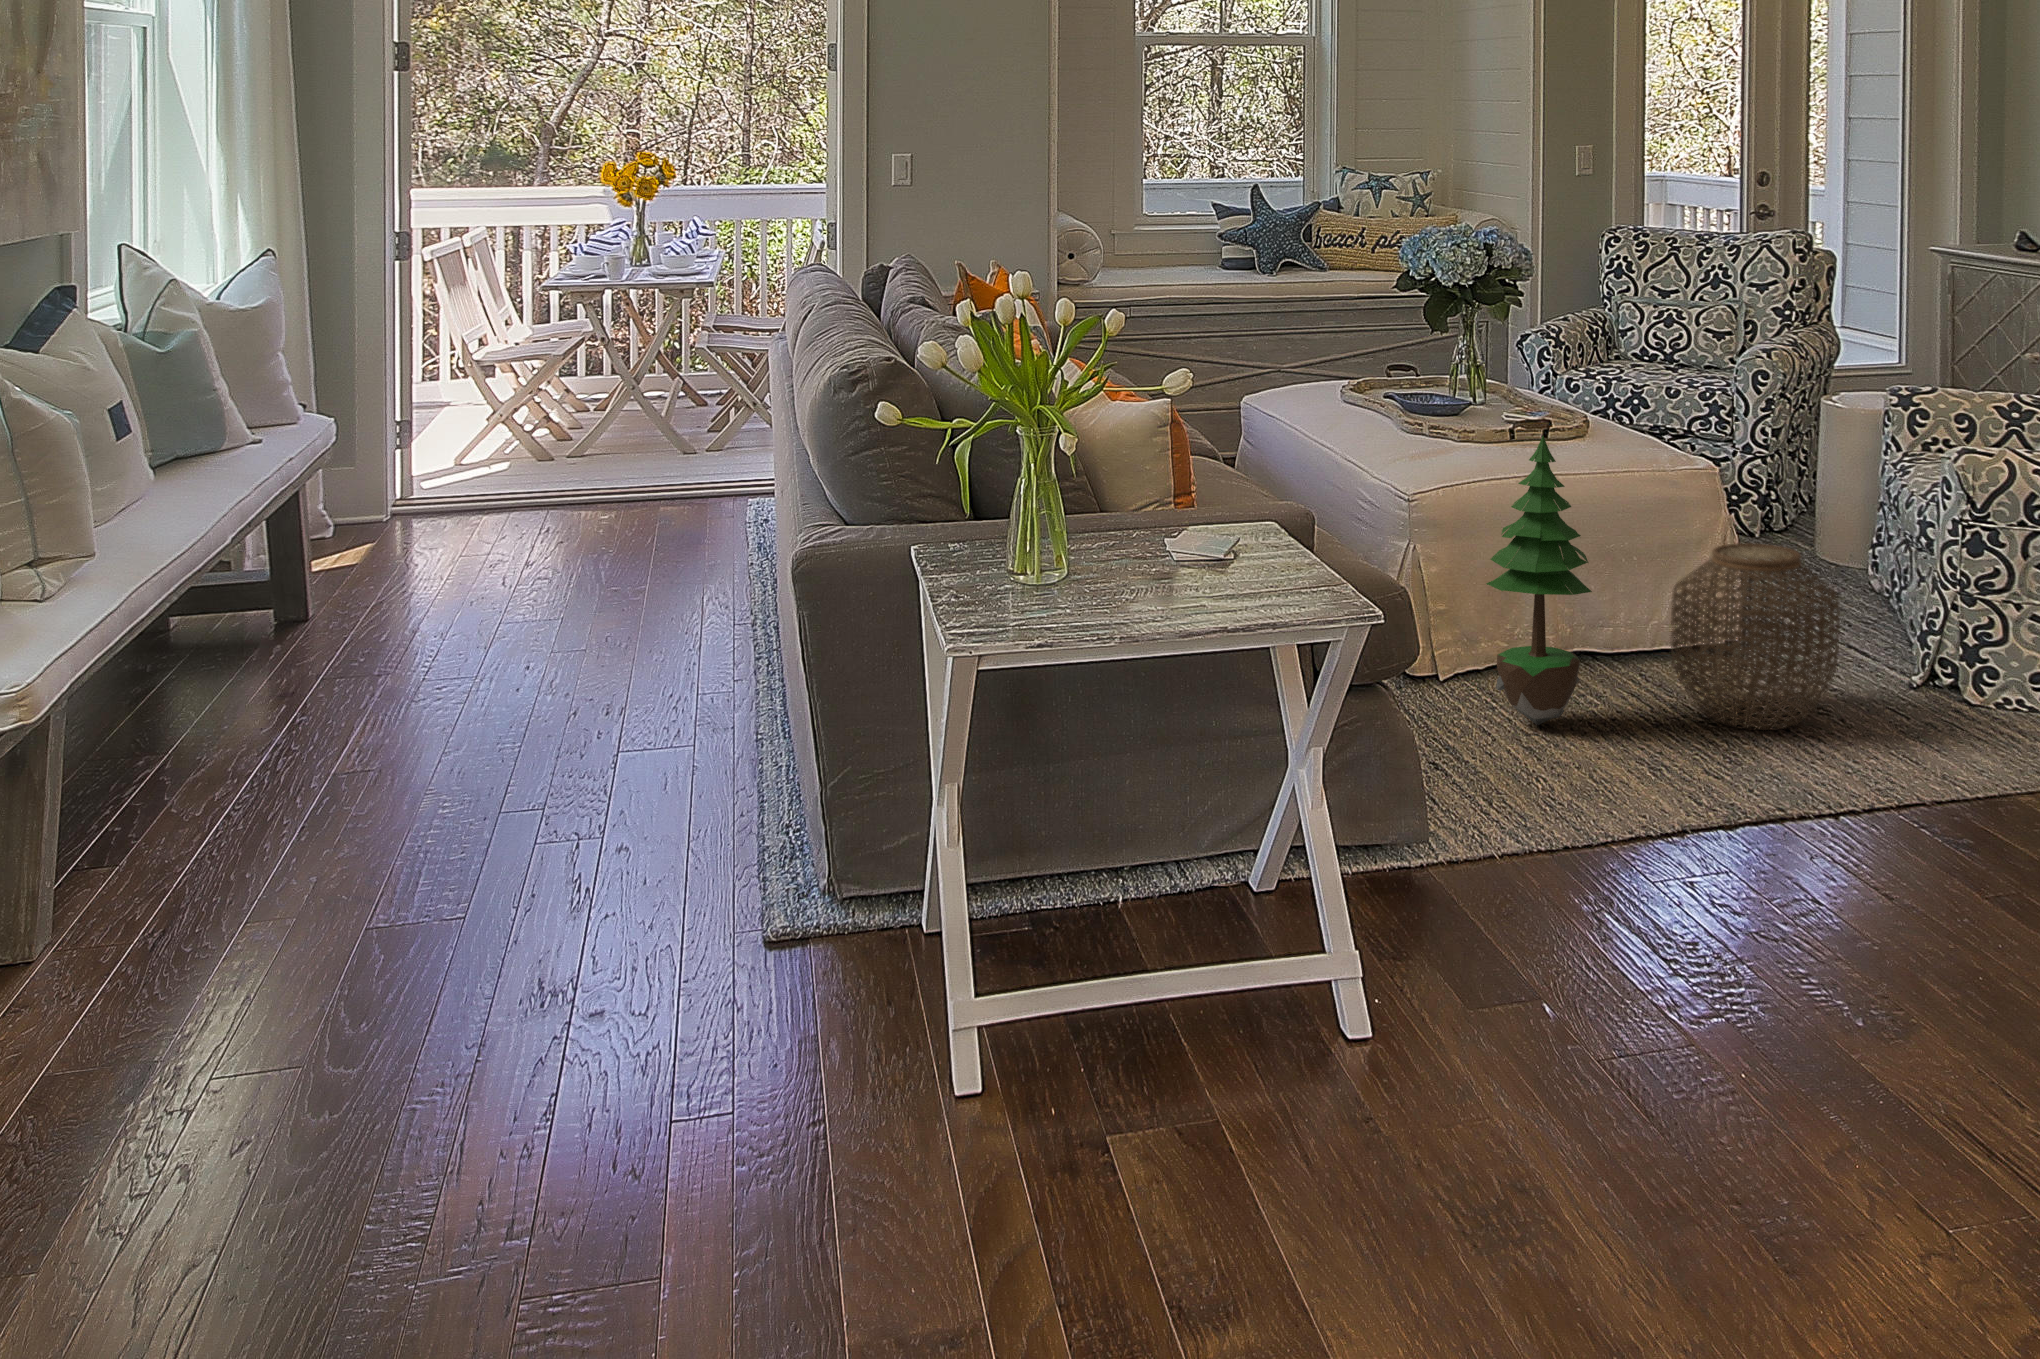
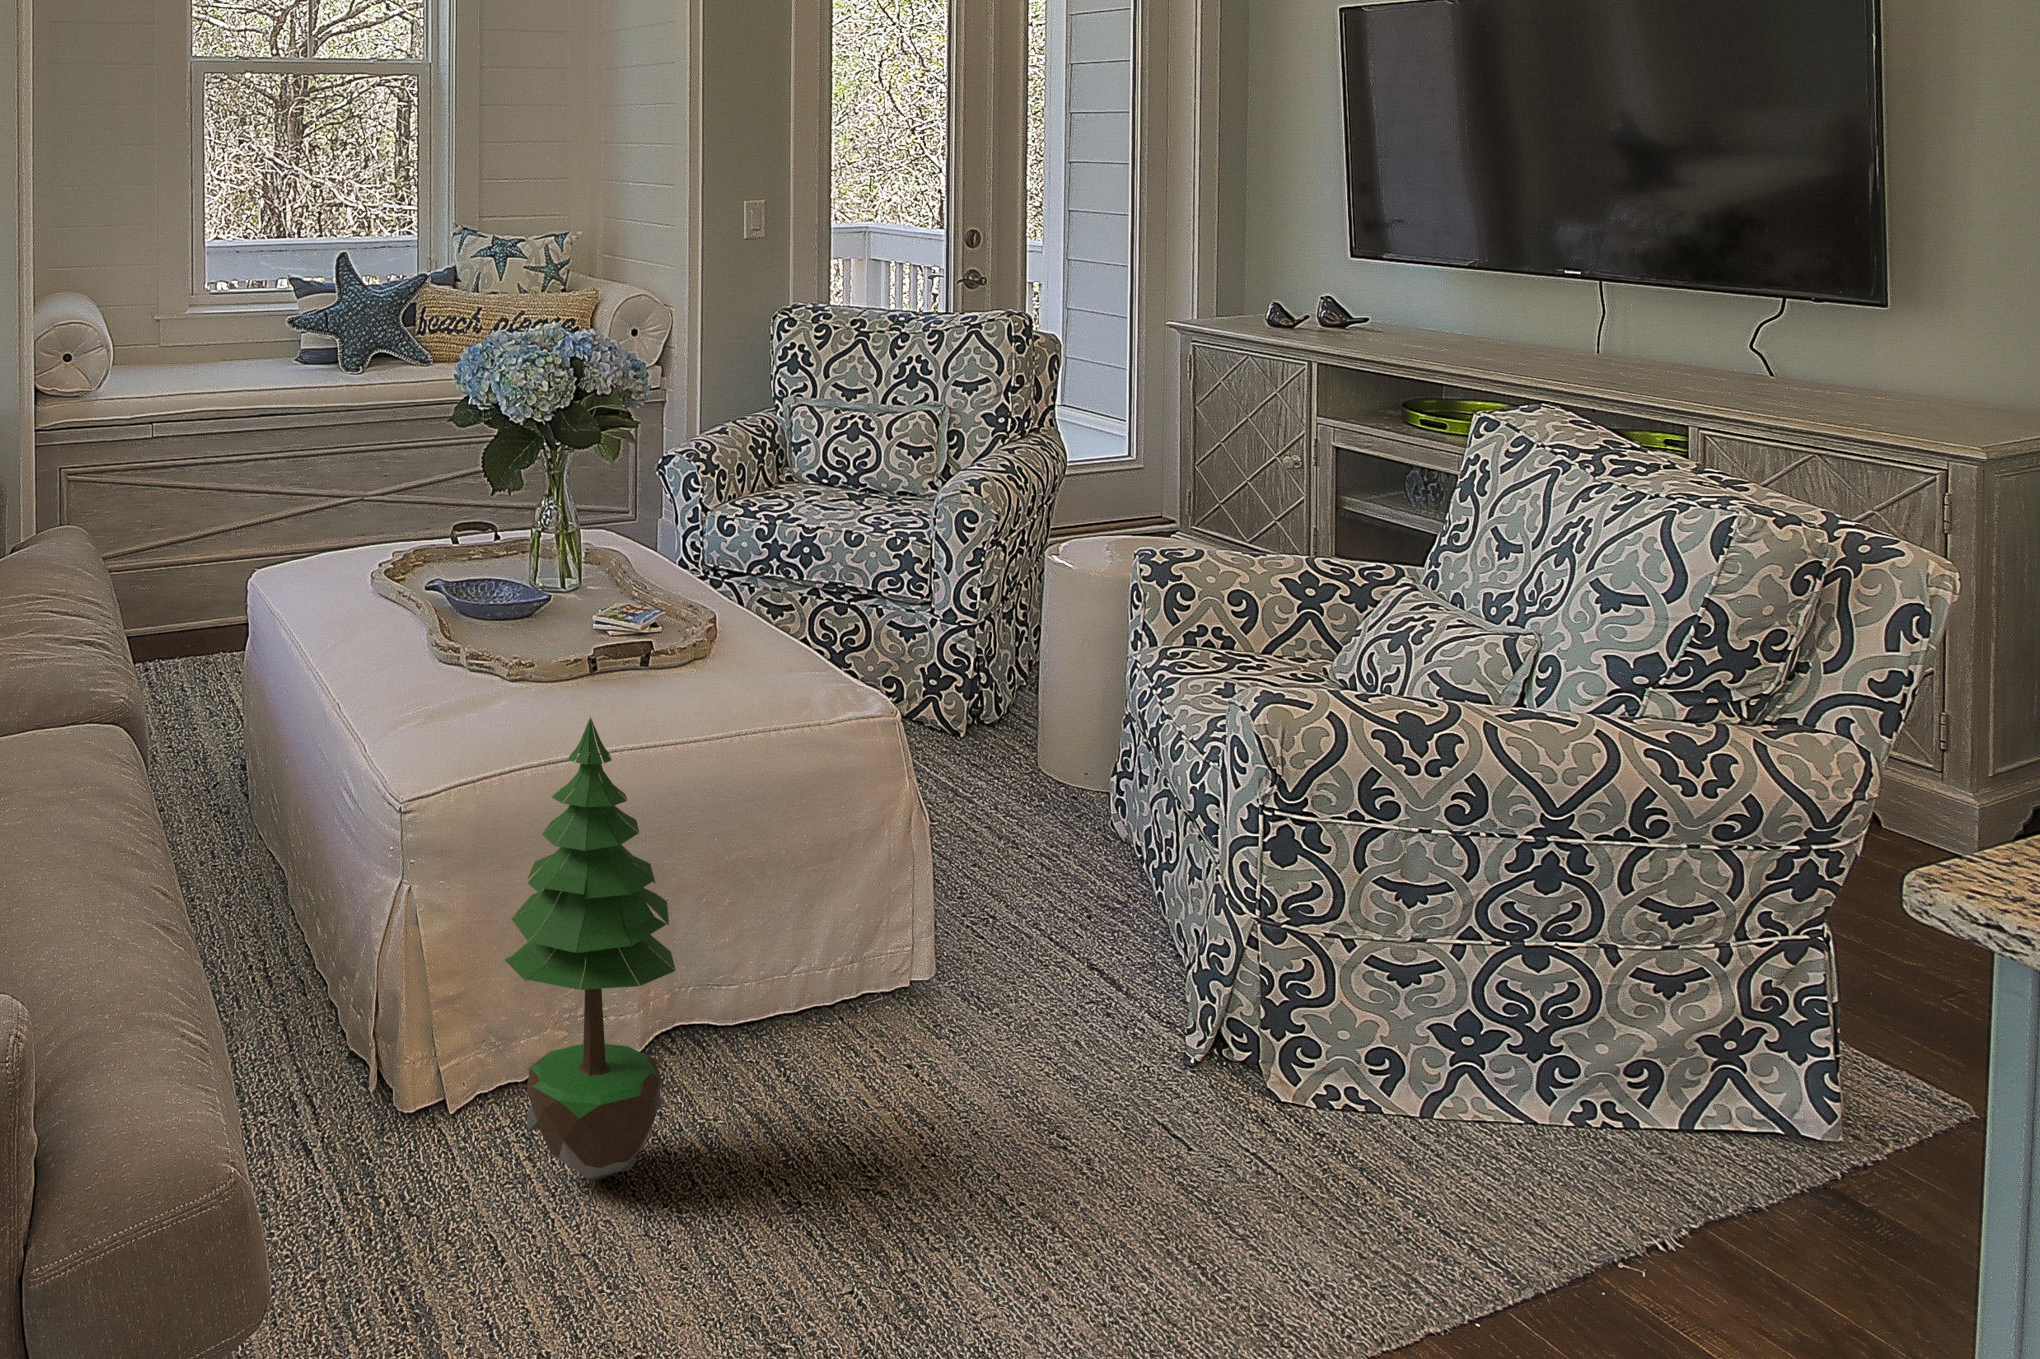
woven basket: present [1671,543,1840,730] -> none [811,859,1073,1175]

